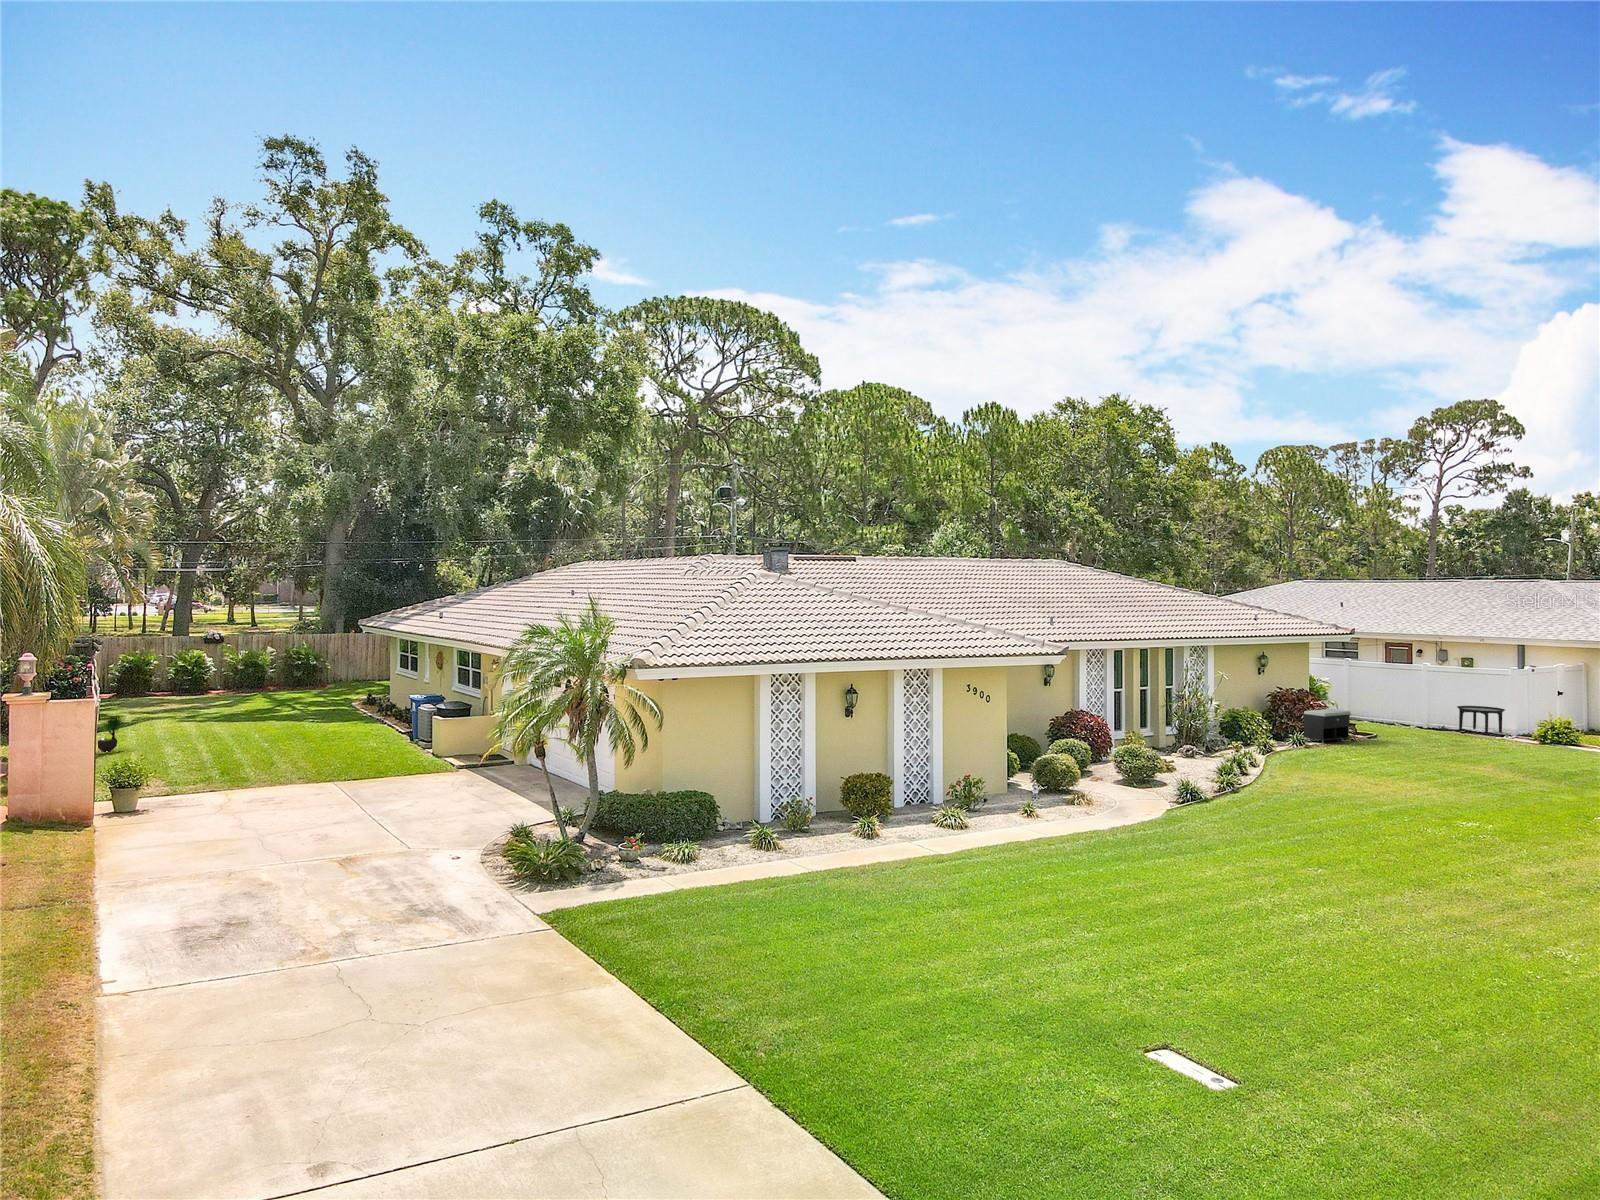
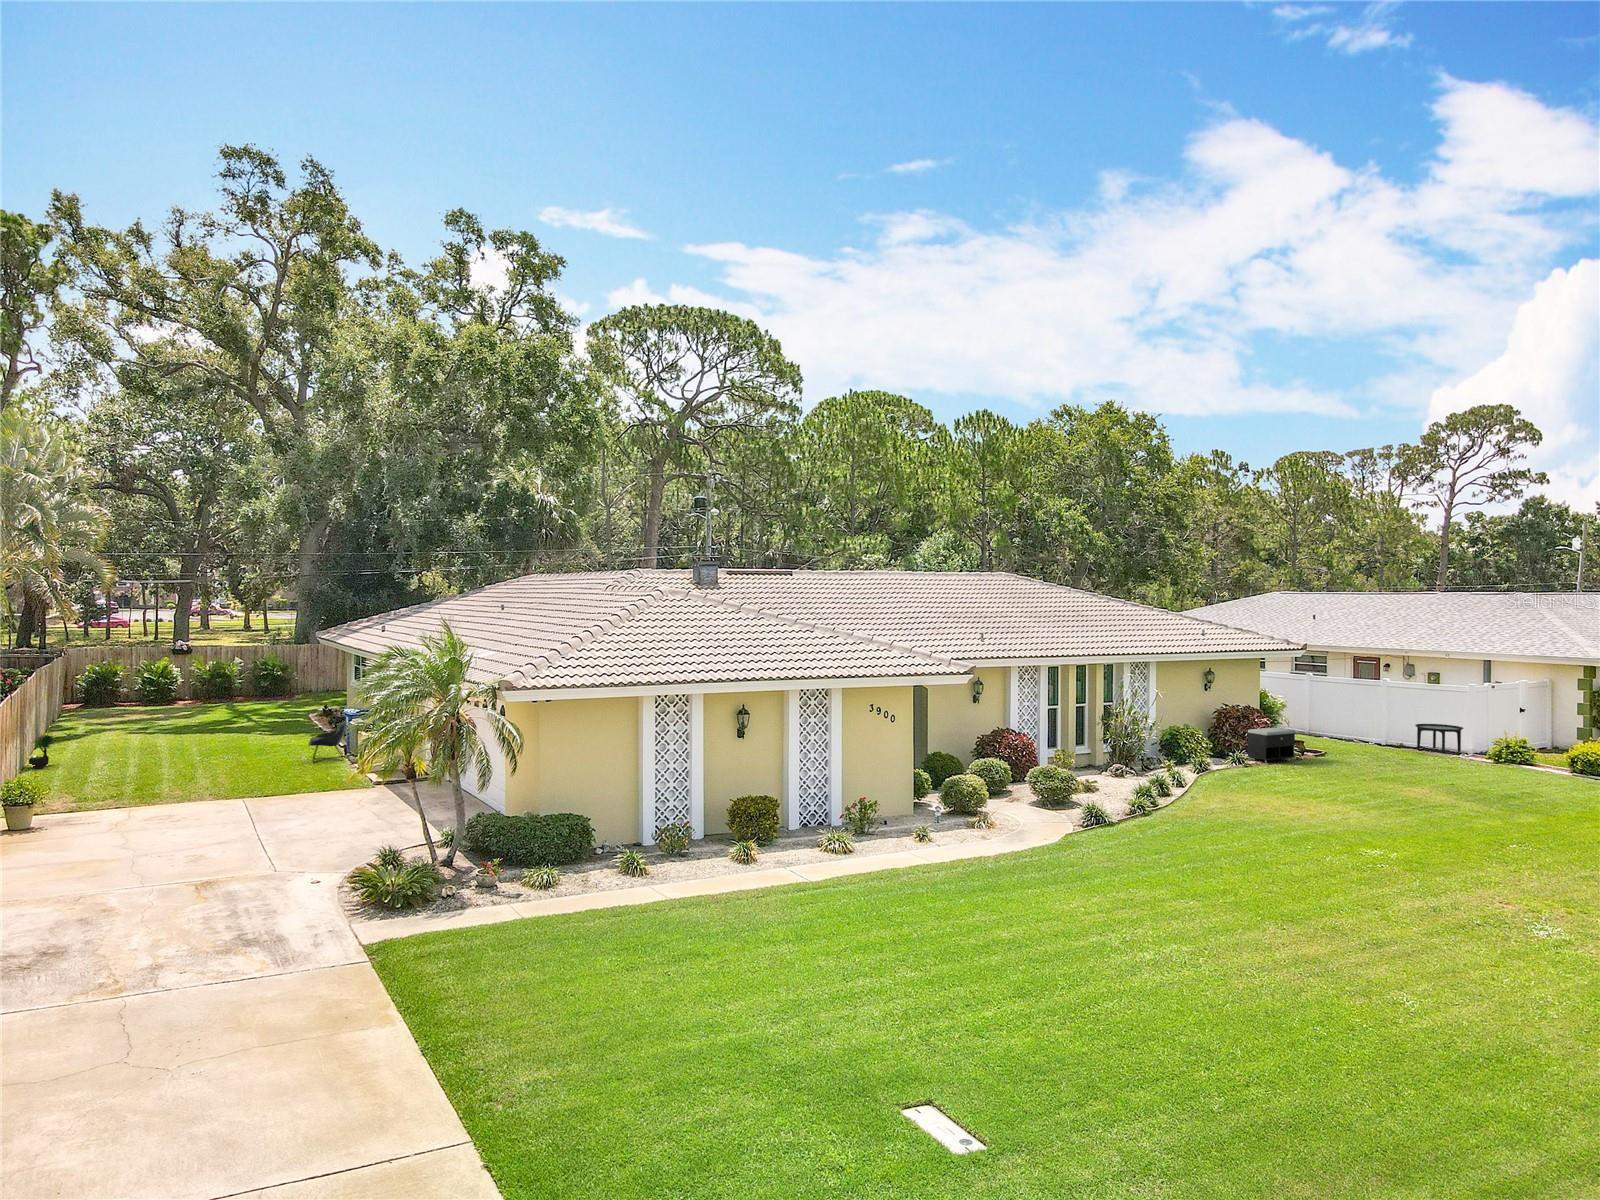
lounge chair: none [378,704,416,746] -> present [309,721,347,763]

